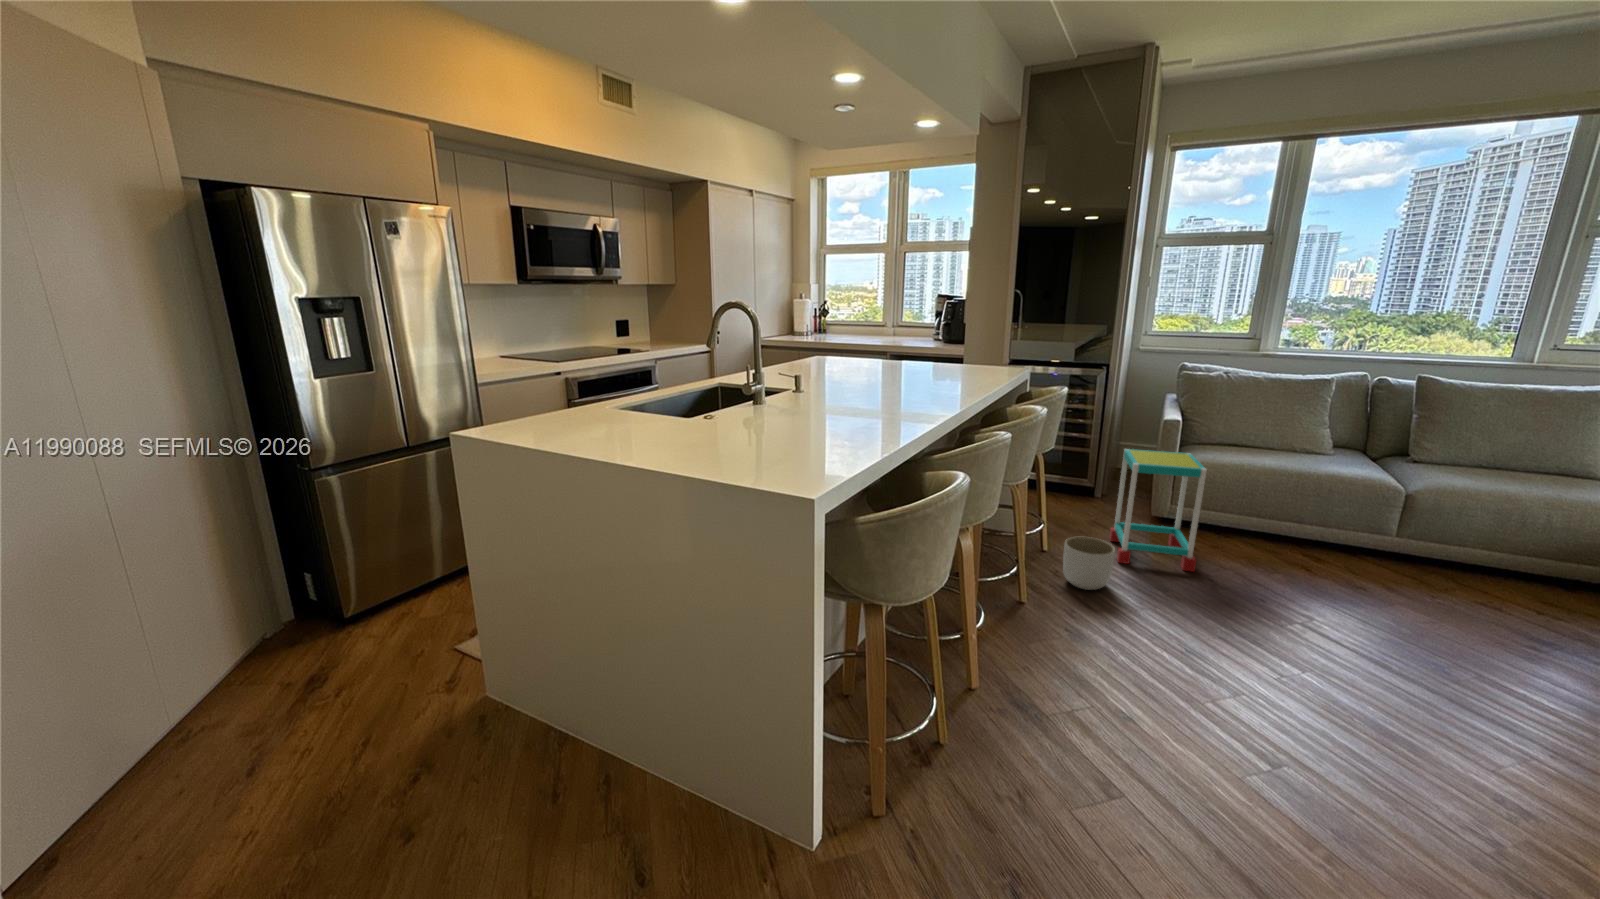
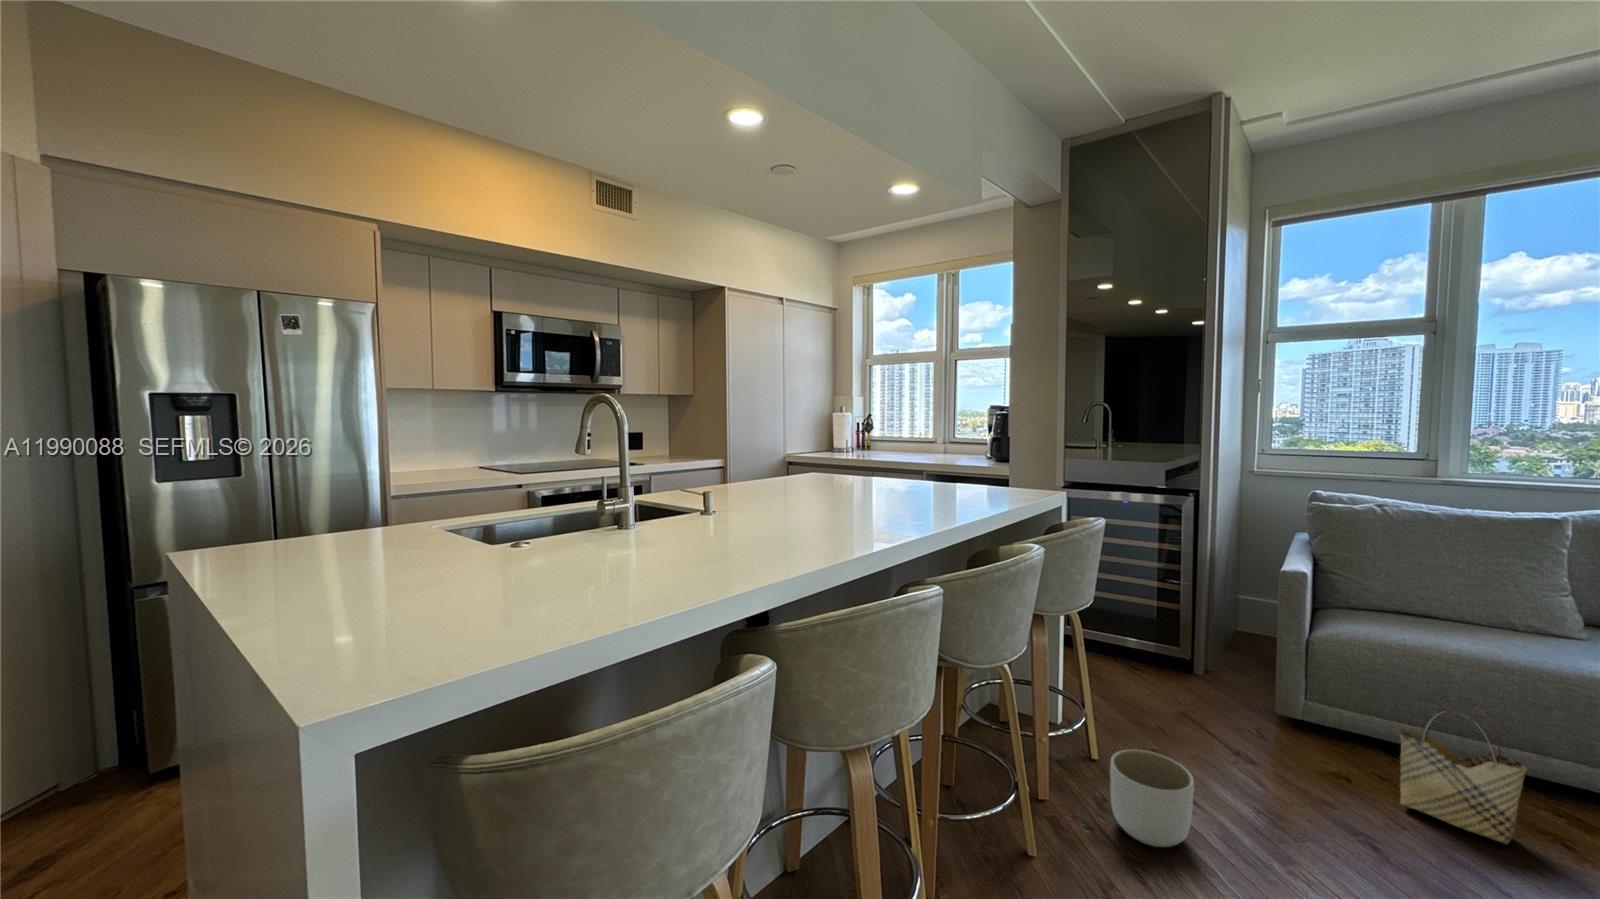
side table: present [1110,449,1207,572] -> none [1205,612,1350,830]
woven basket: none [1222,492,1291,569] -> present [1399,700,1527,844]

